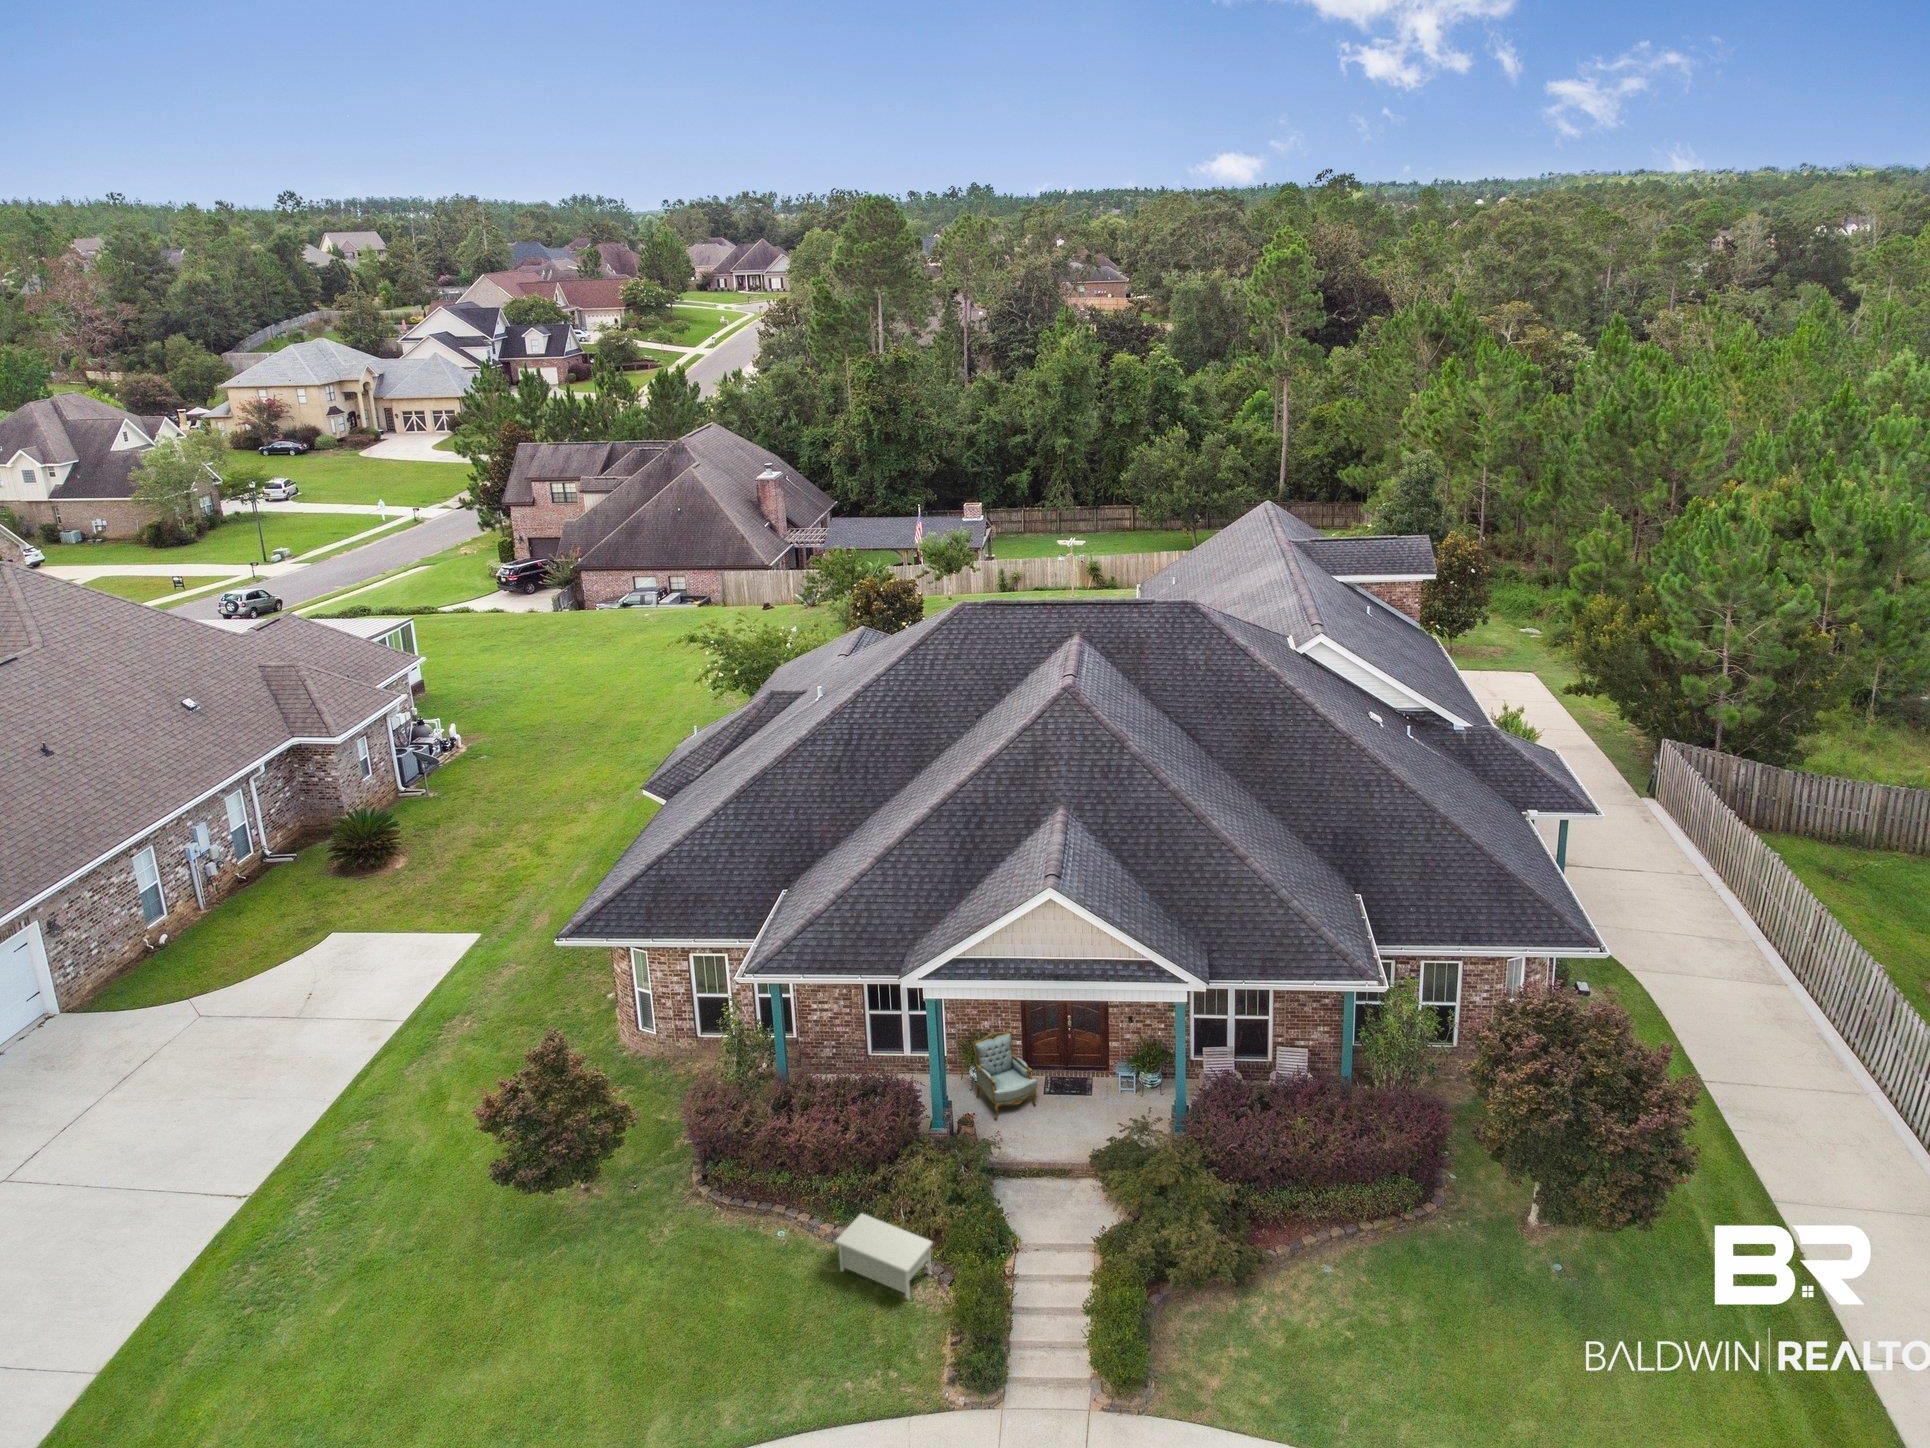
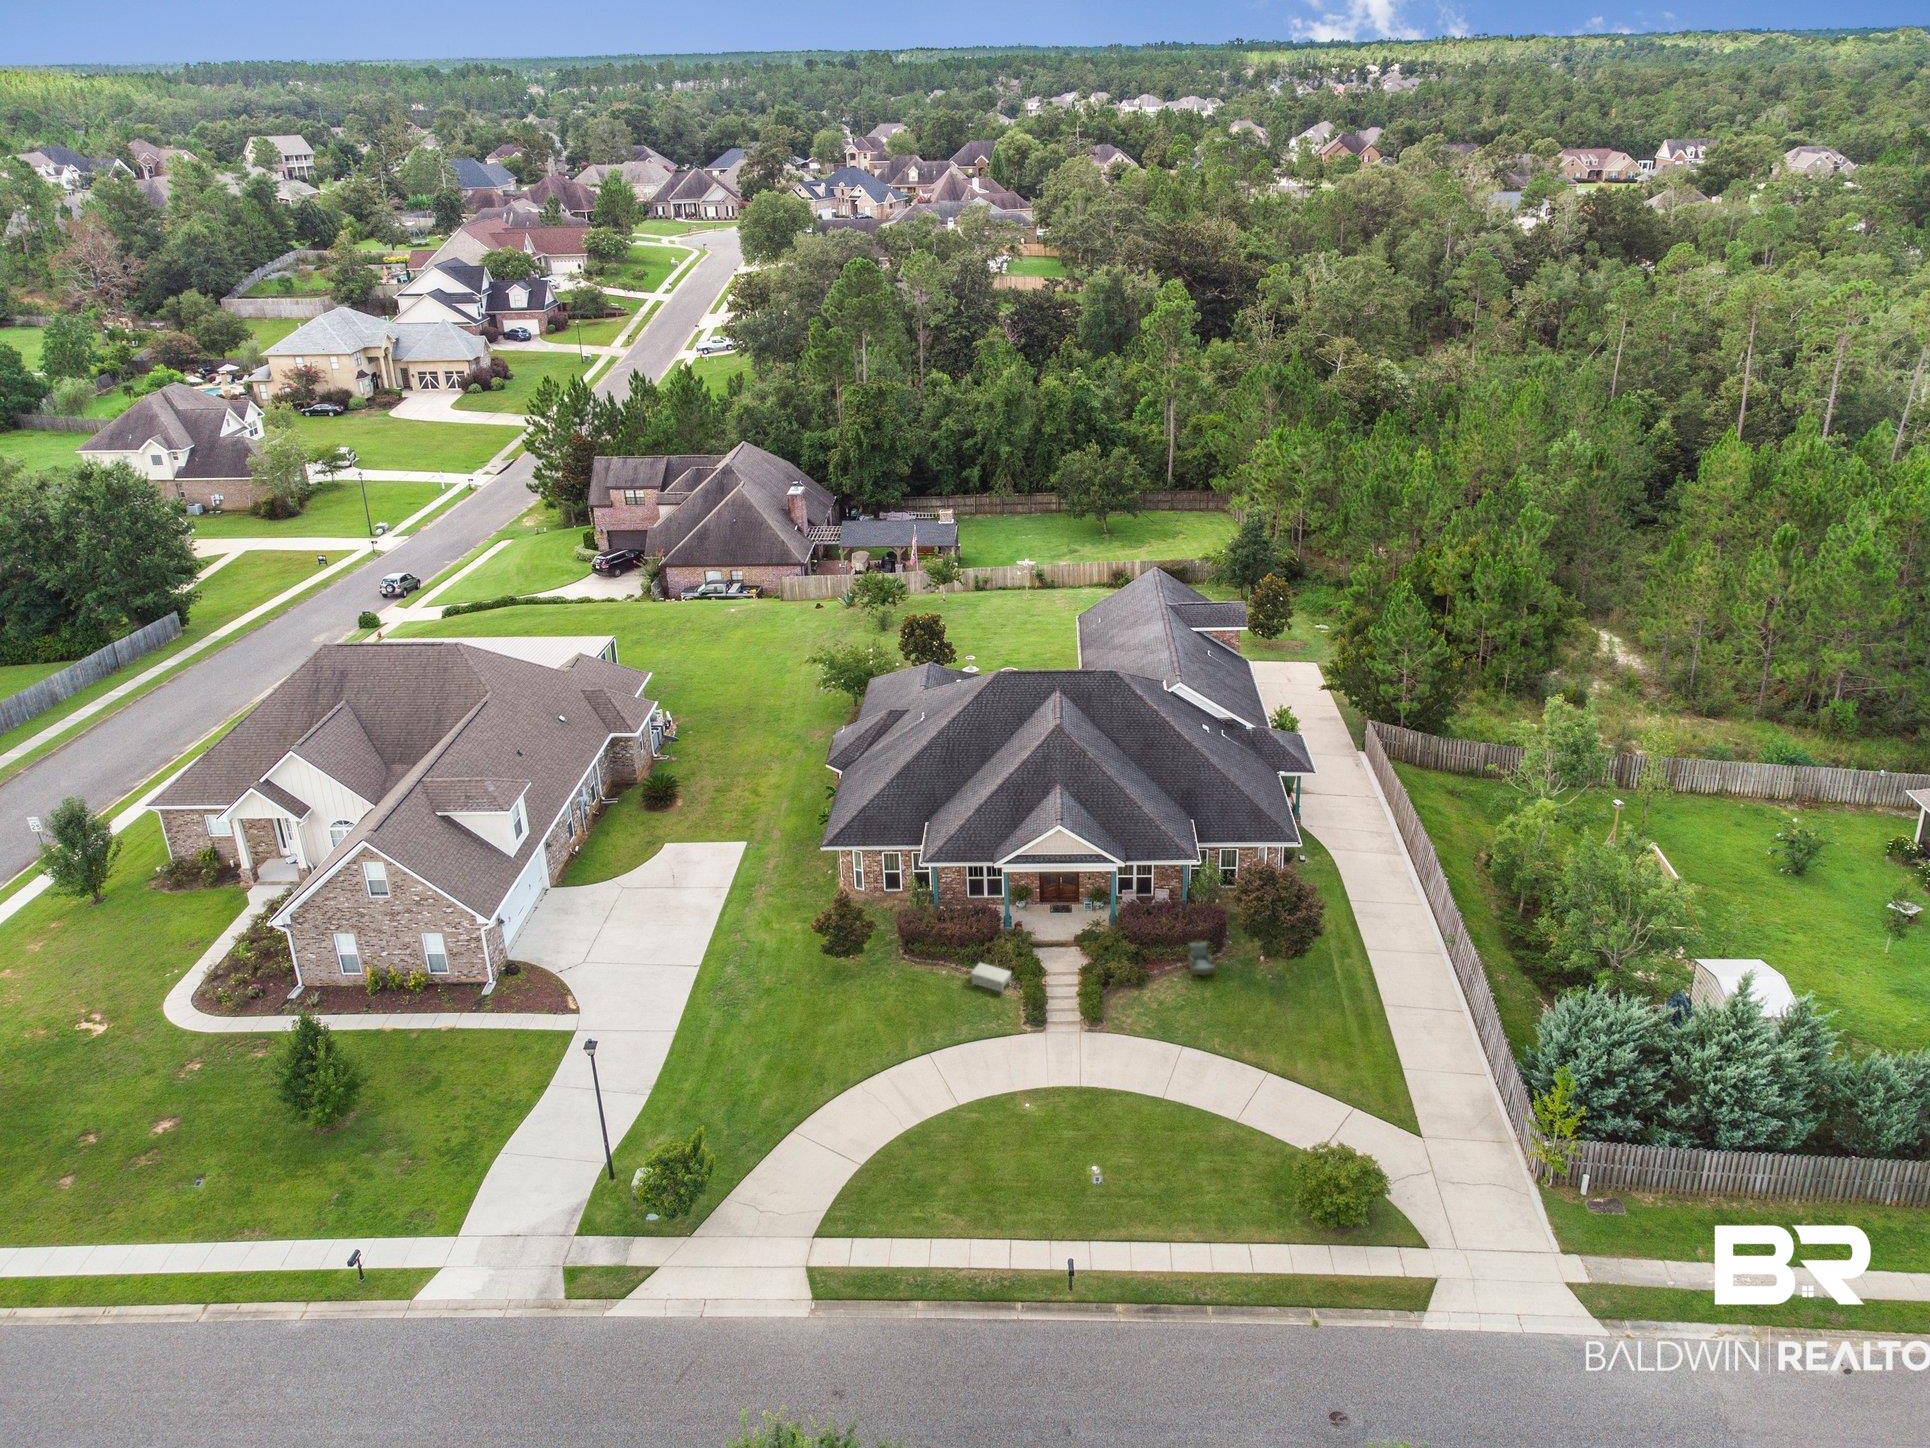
armchair: present [972,1031,1037,1119] -> present [1187,940,1215,975]

